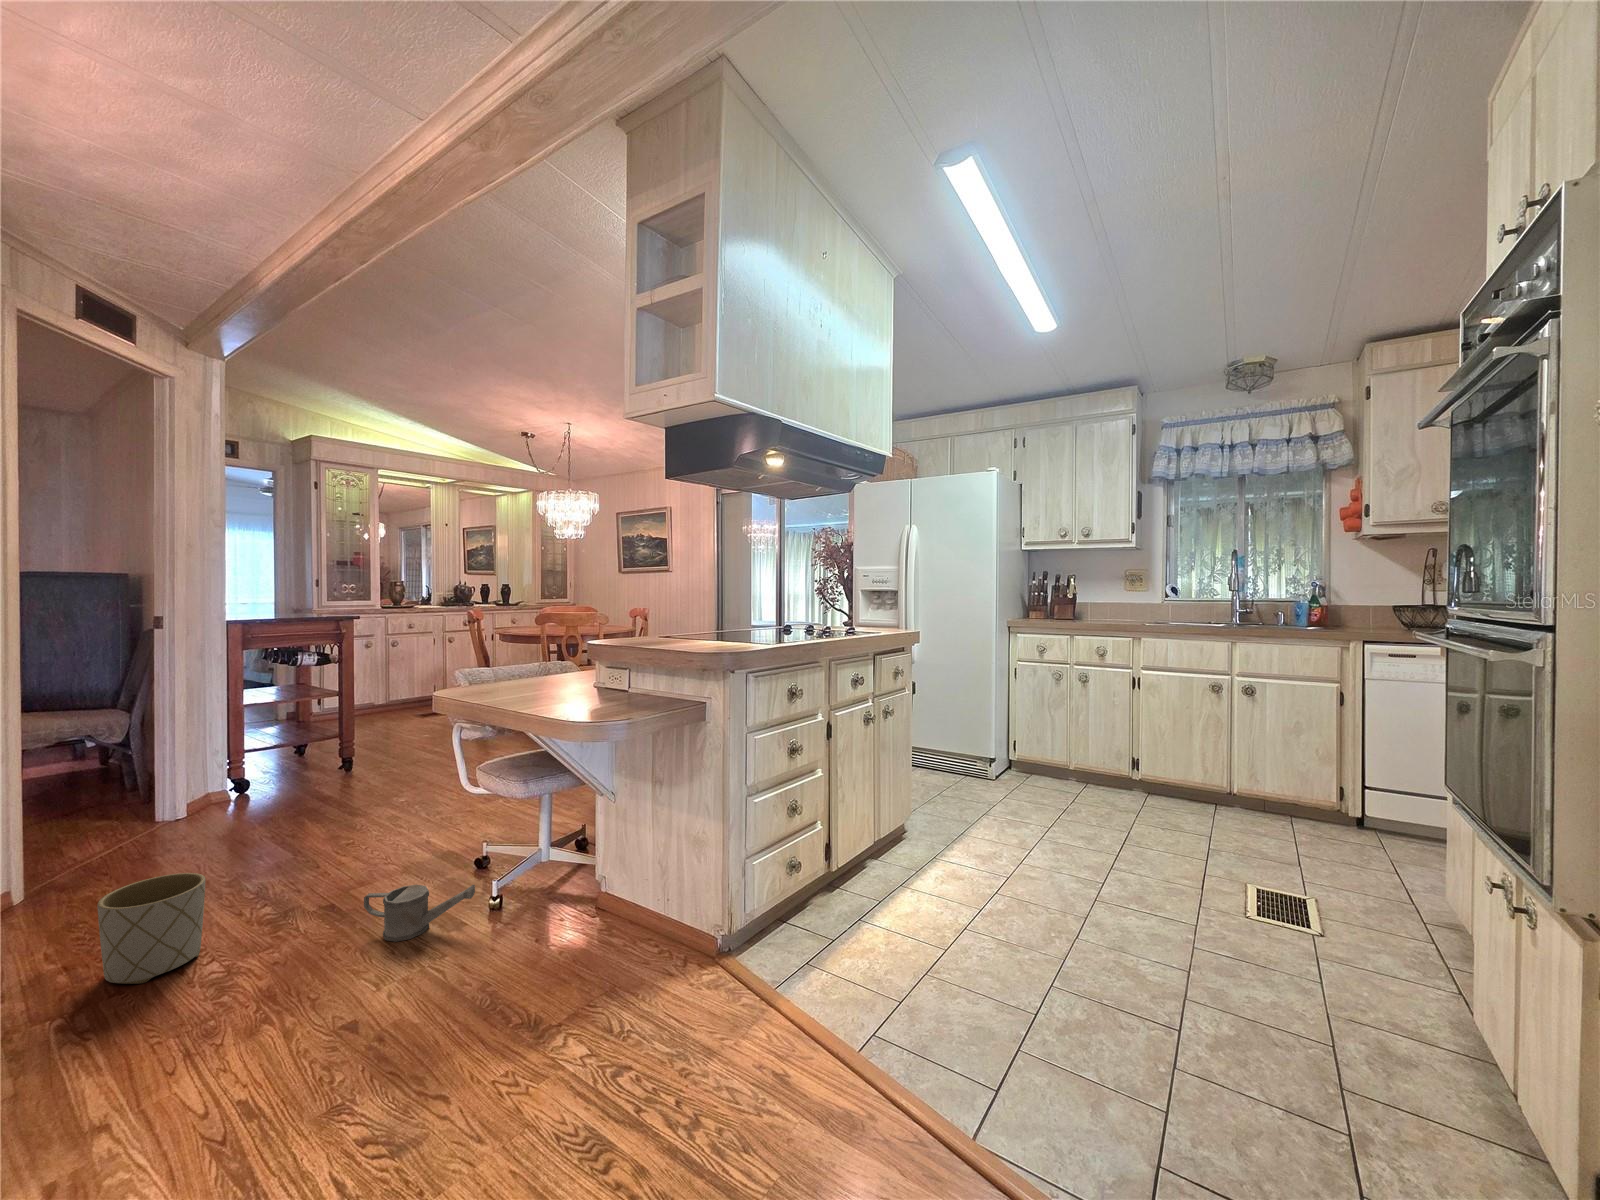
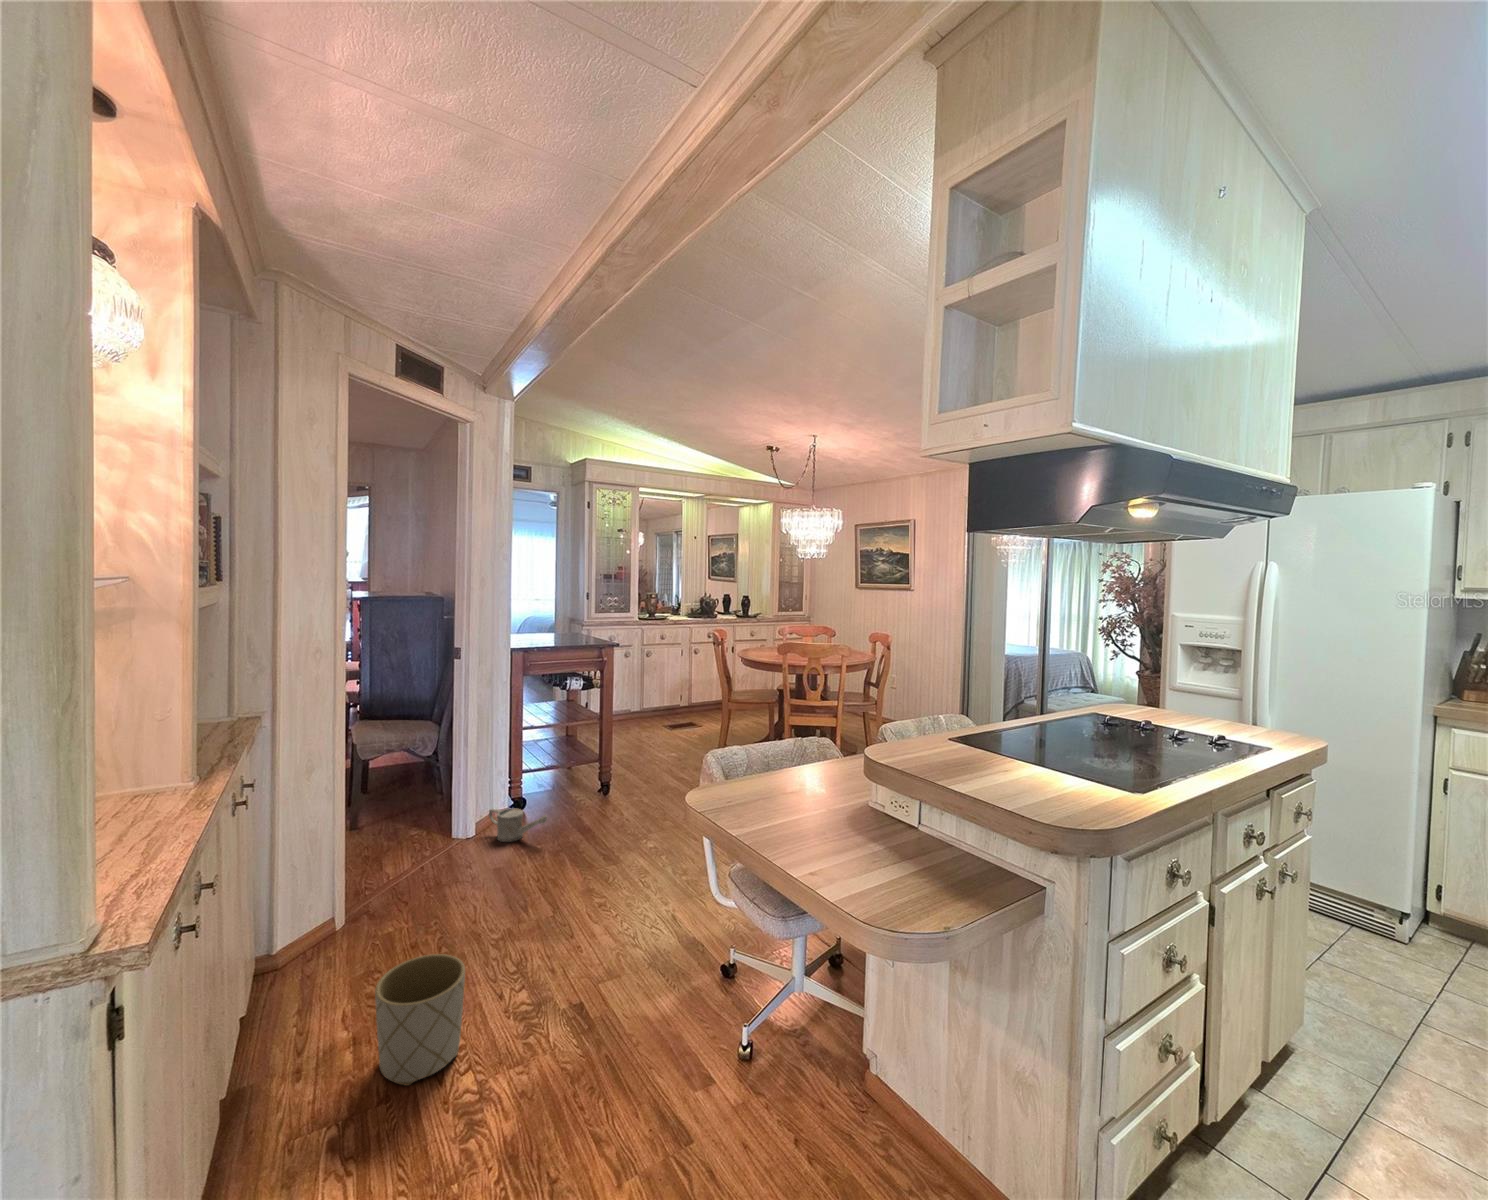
watering can: present [364,885,475,942] -> present [489,808,547,842]

